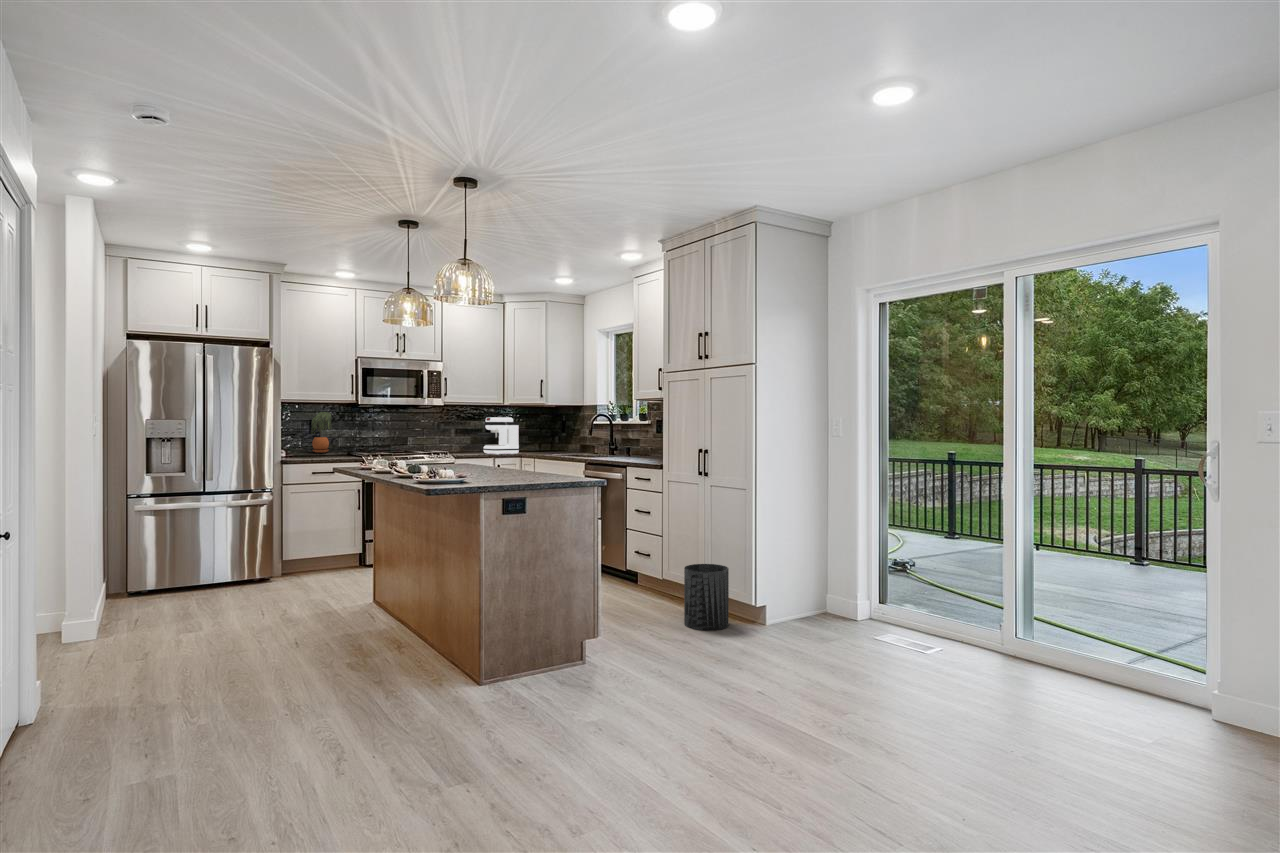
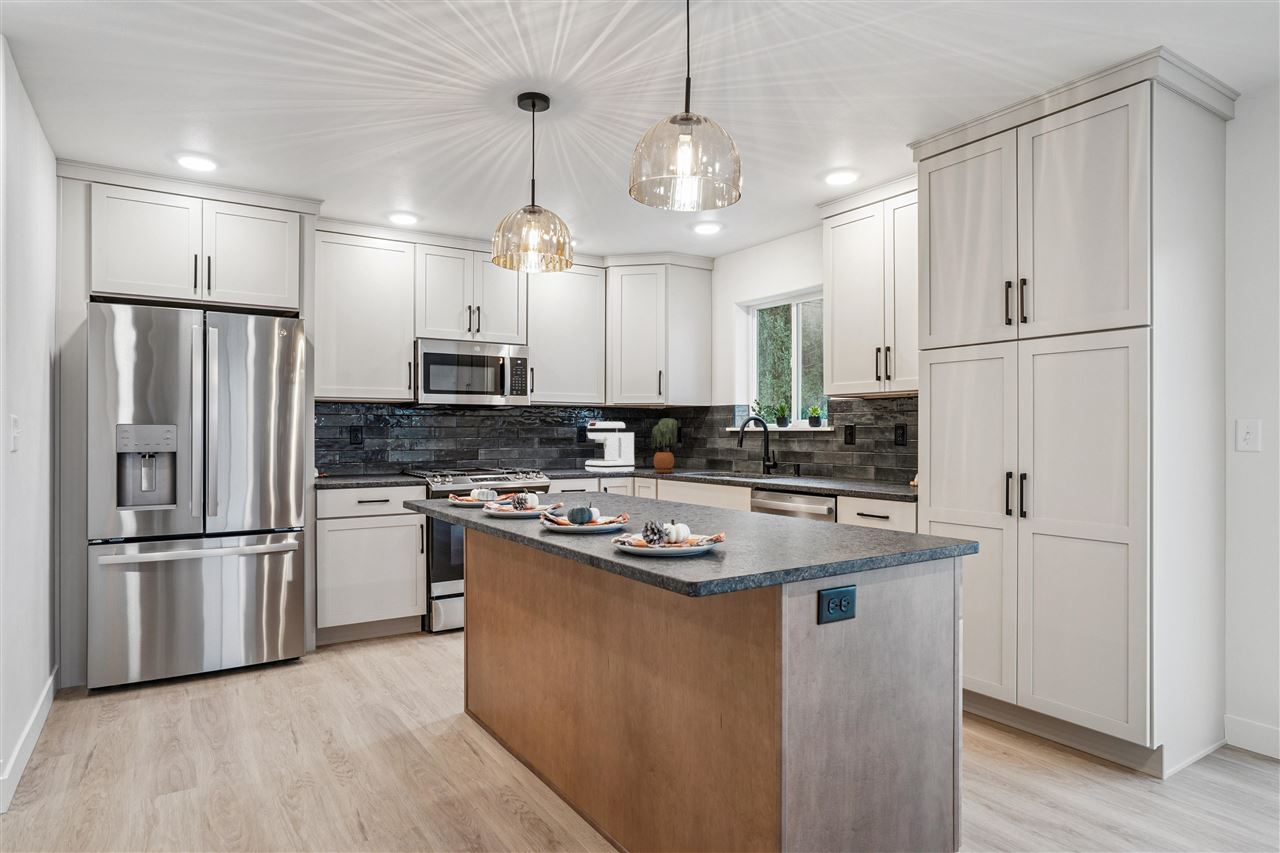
potted plant: present [311,412,332,453] -> present [652,418,677,473]
trash can: present [684,564,729,631] -> none [1010,664,1095,789]

